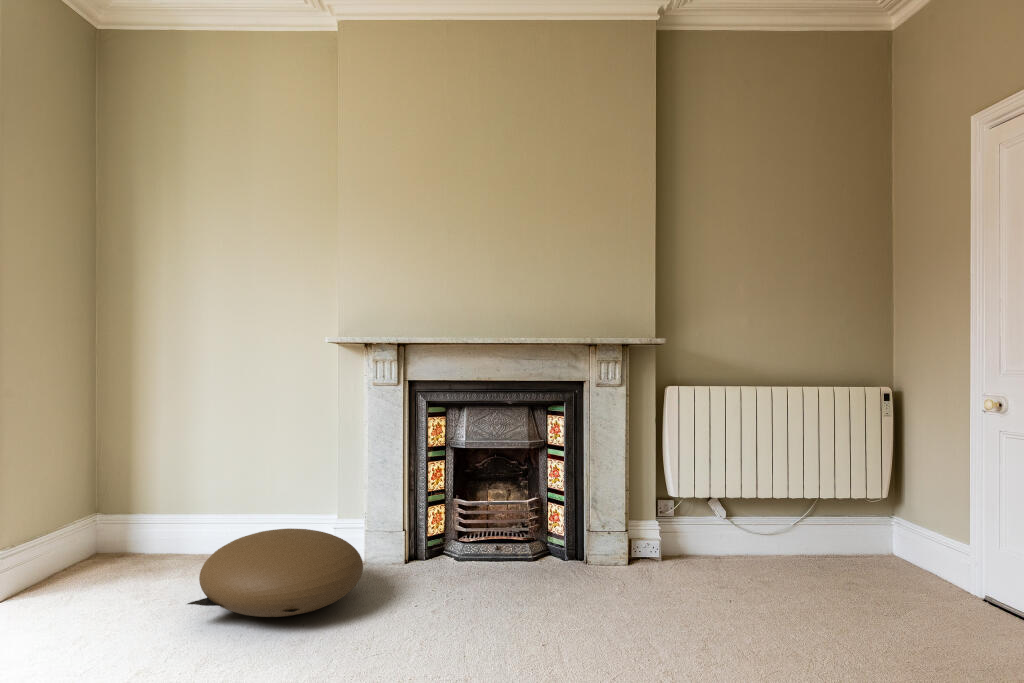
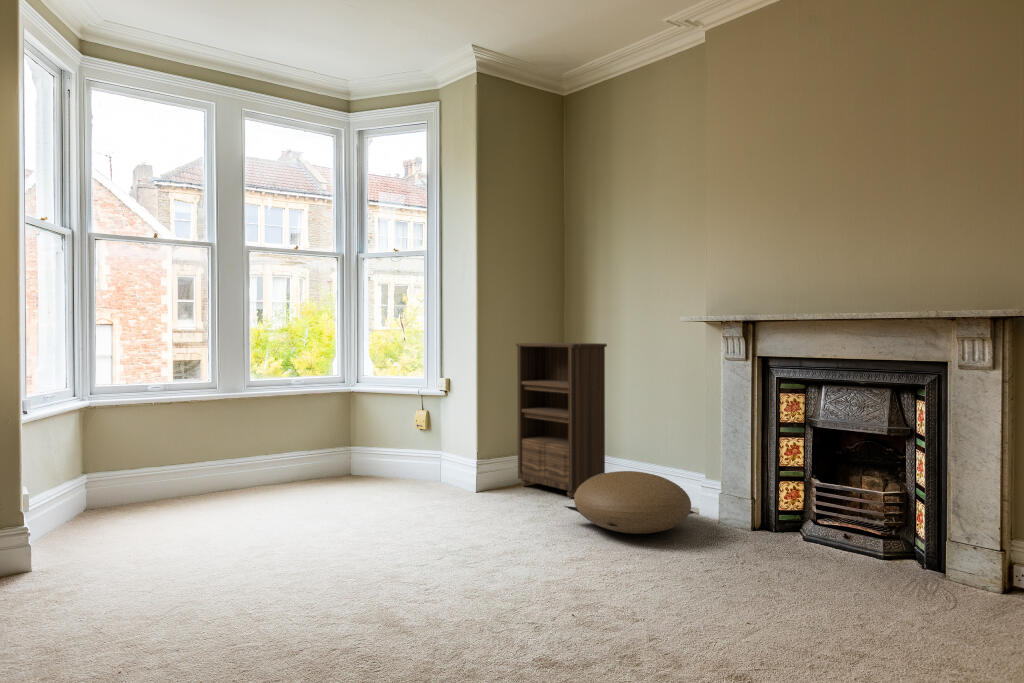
bookshelf: none [31,367,191,587] -> present [516,343,607,498]

